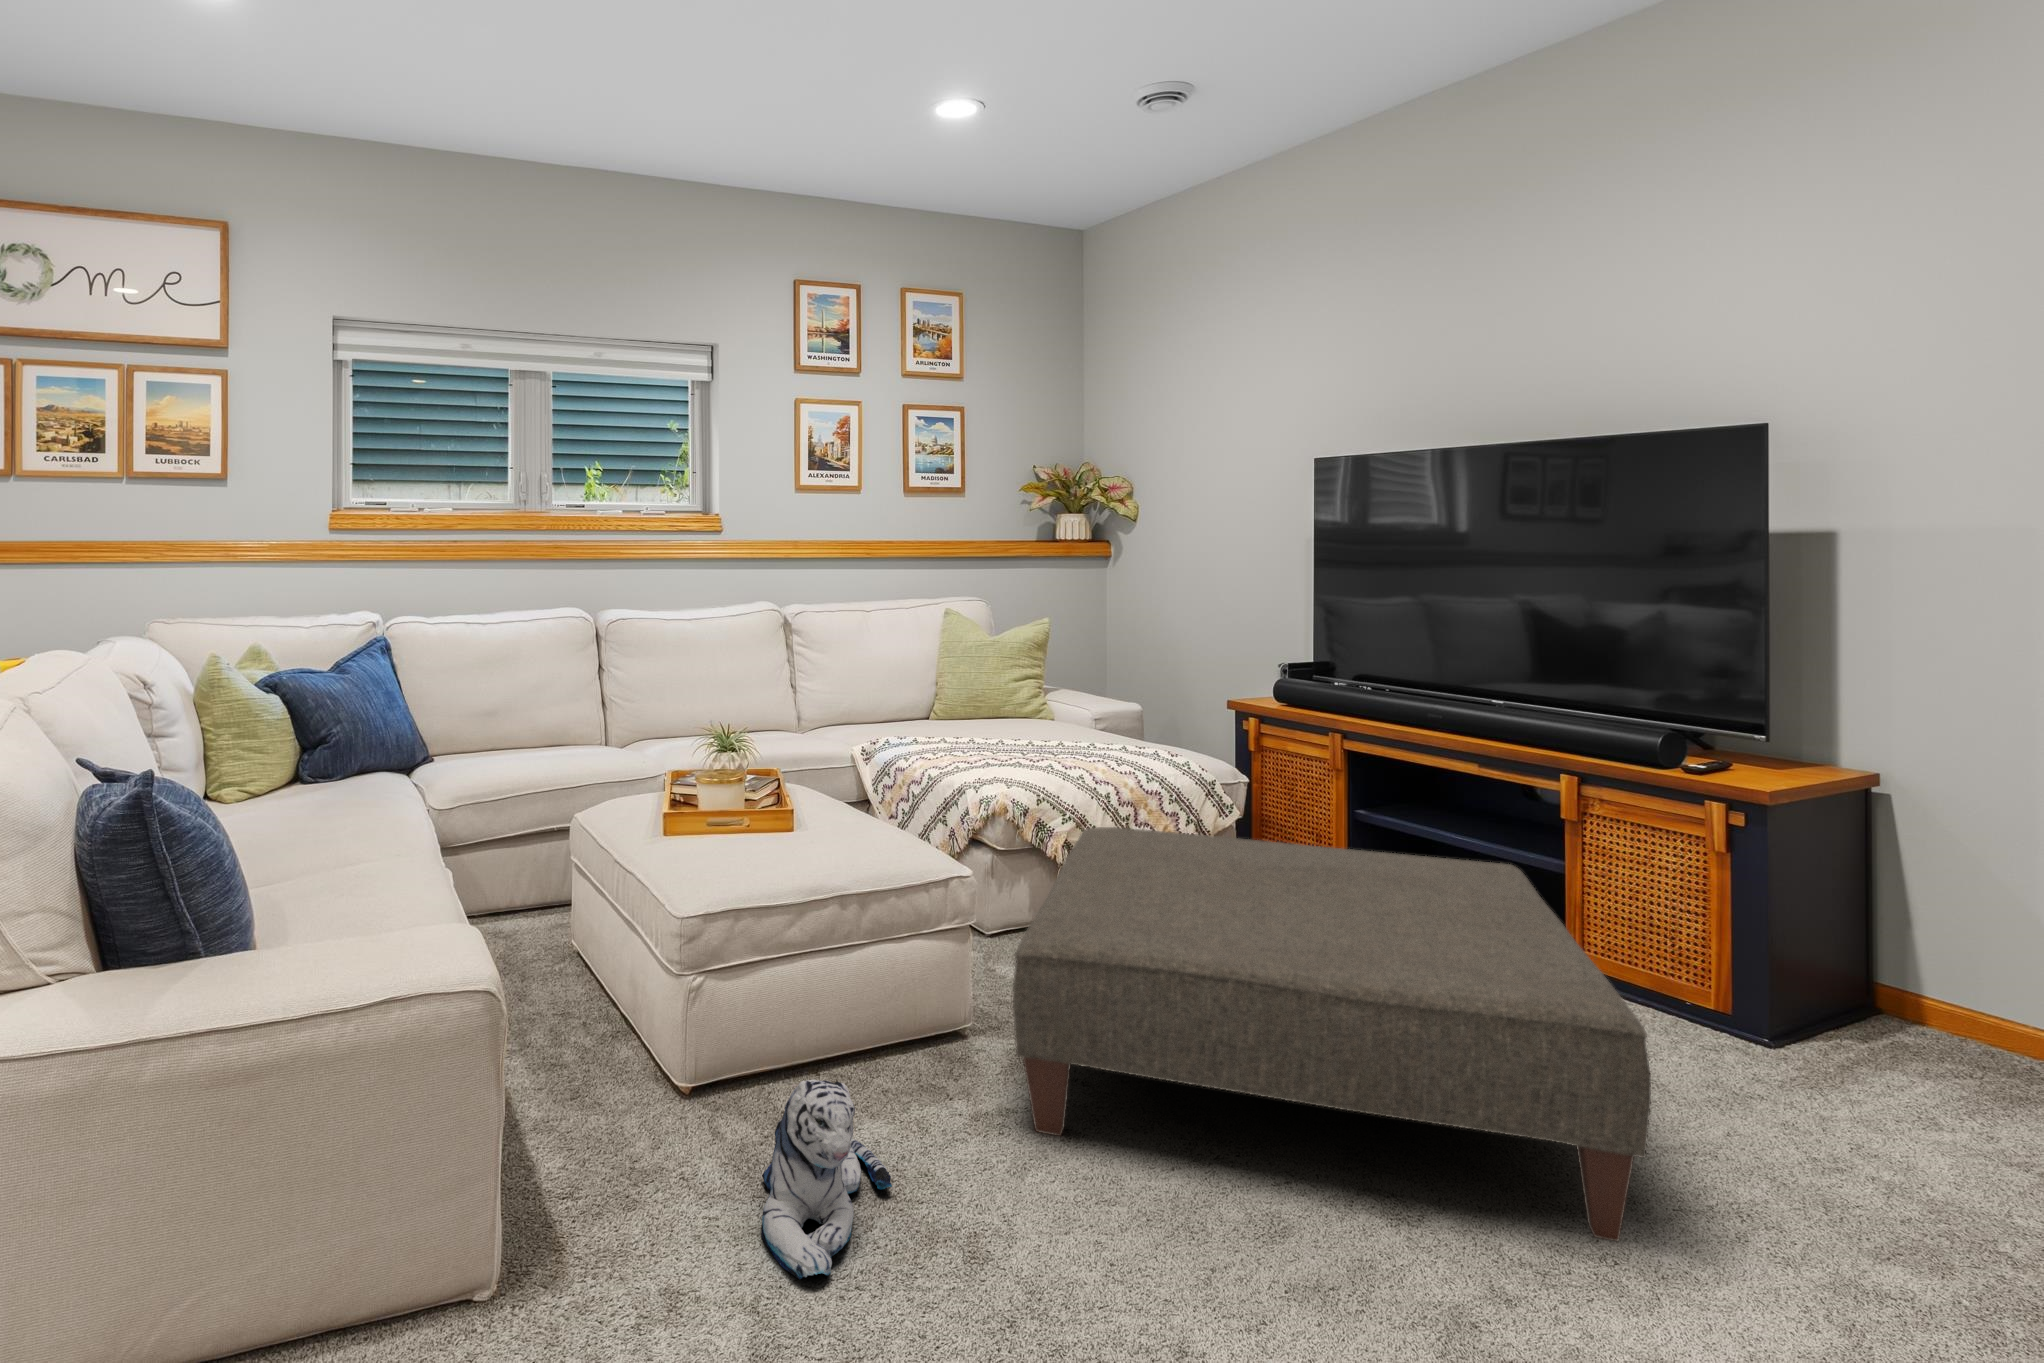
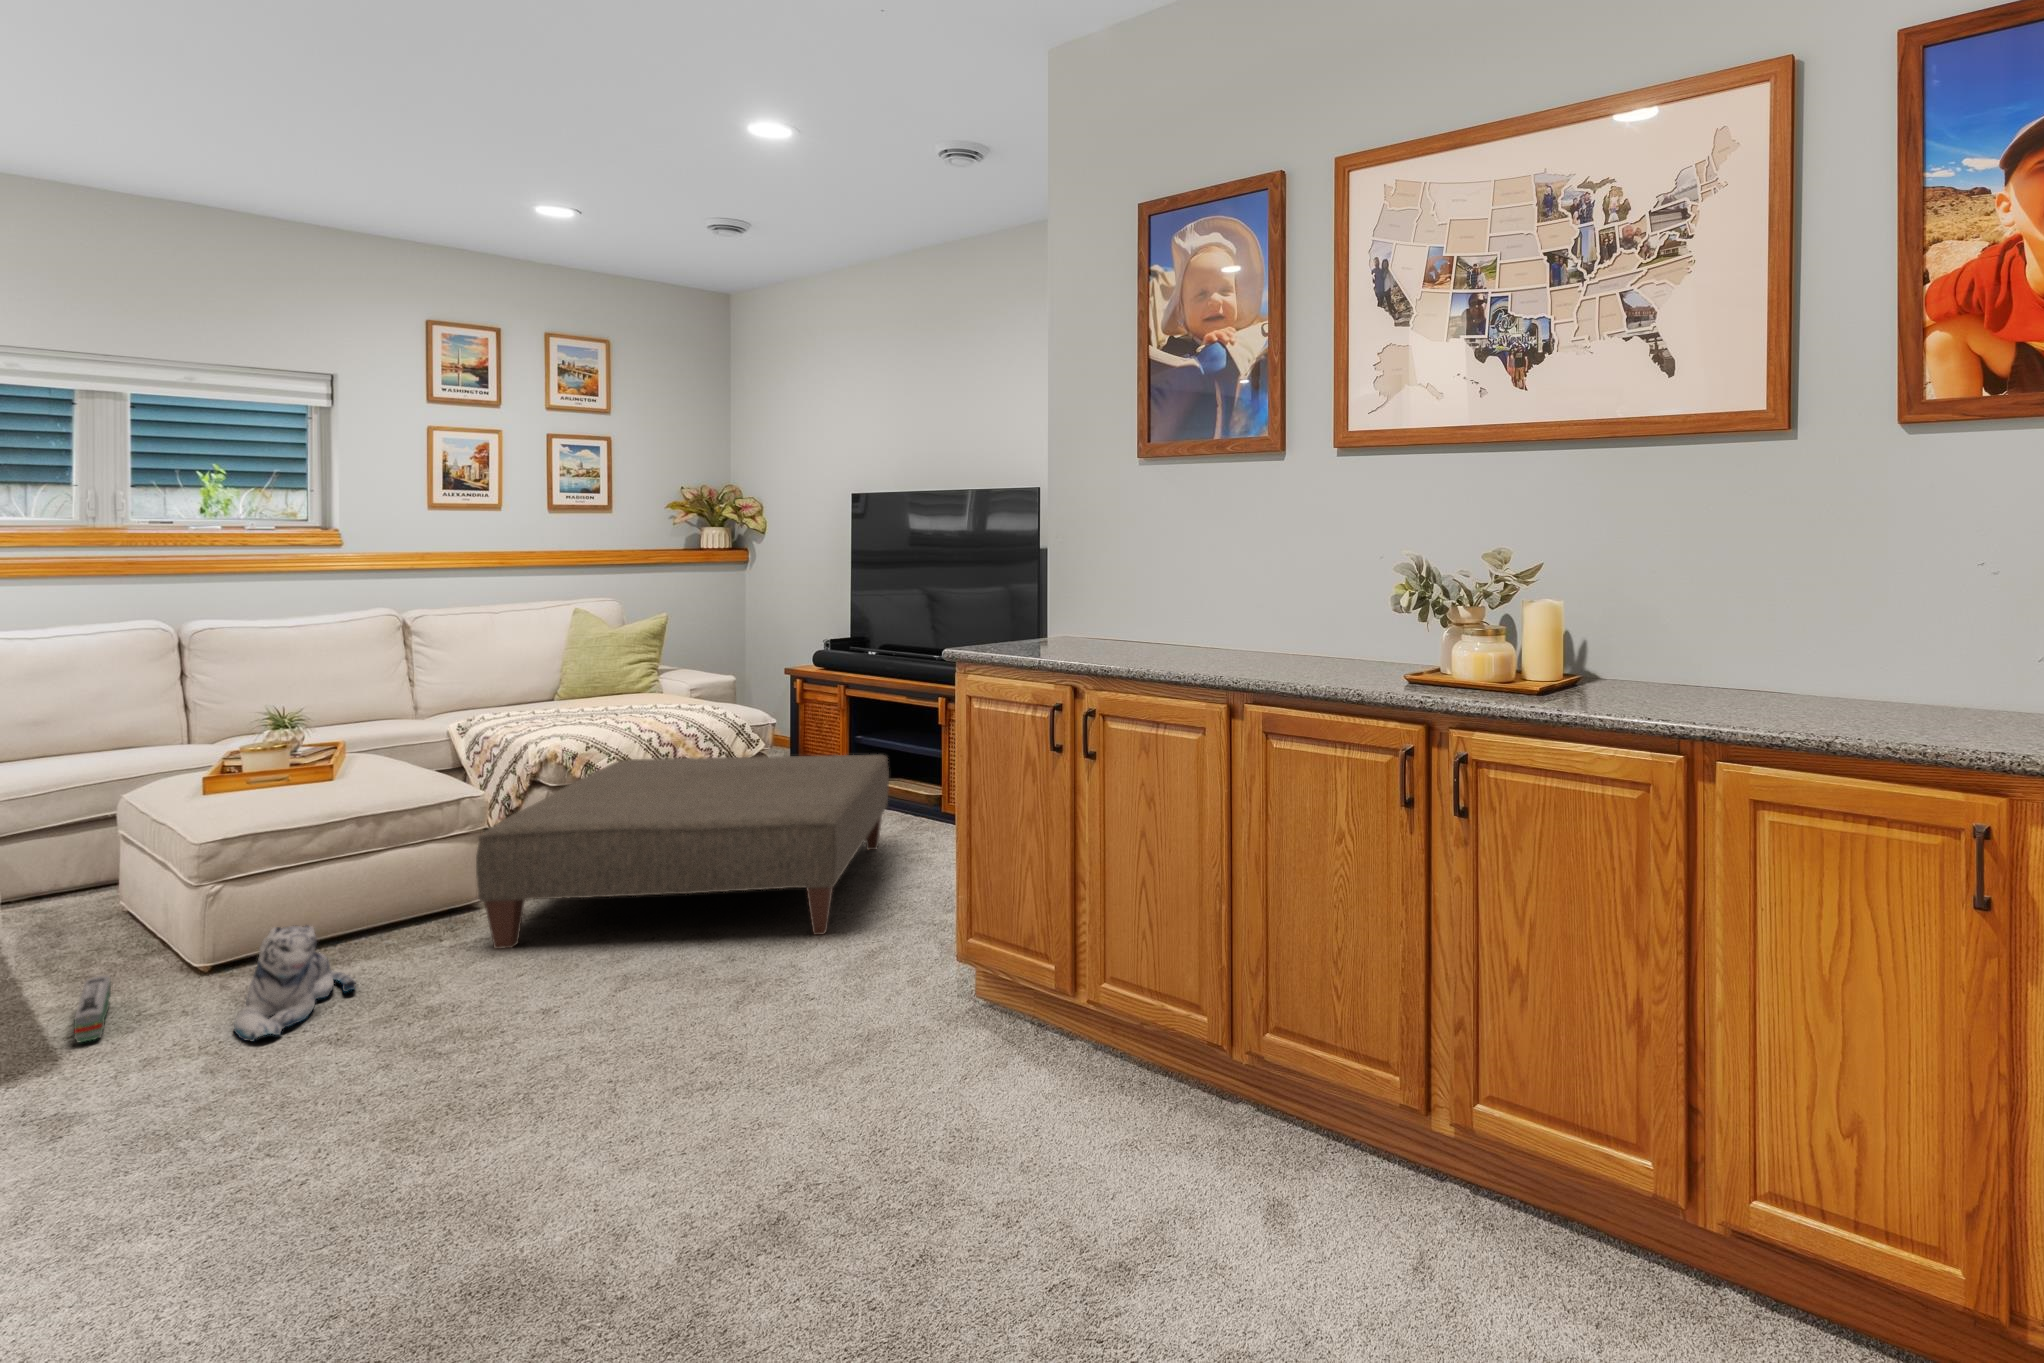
toy train: none [577,1086,611,1207] -> present [74,976,111,1043]

